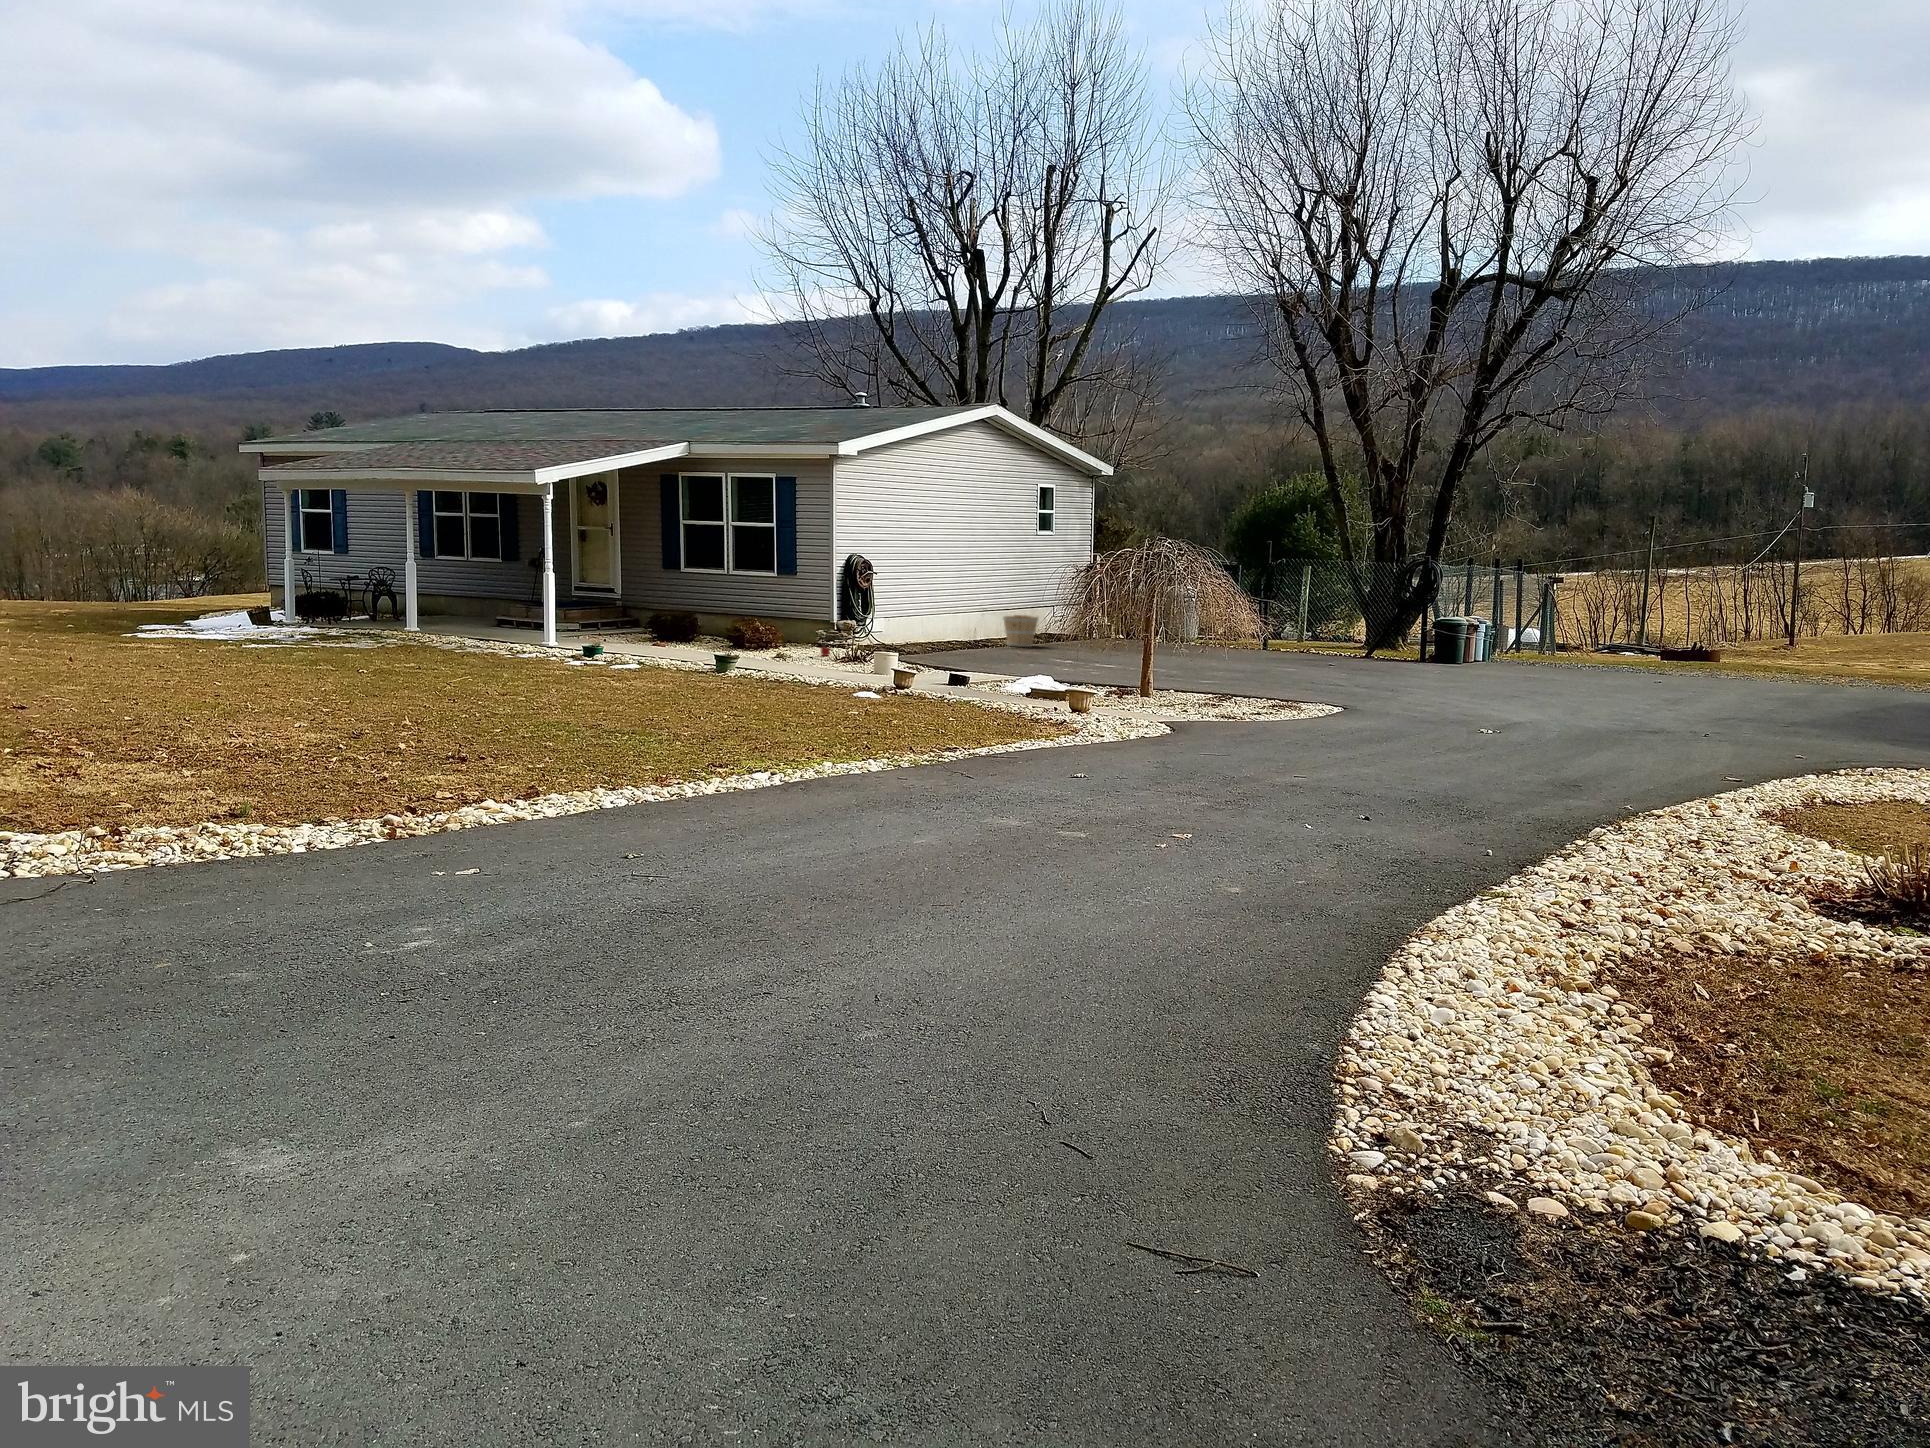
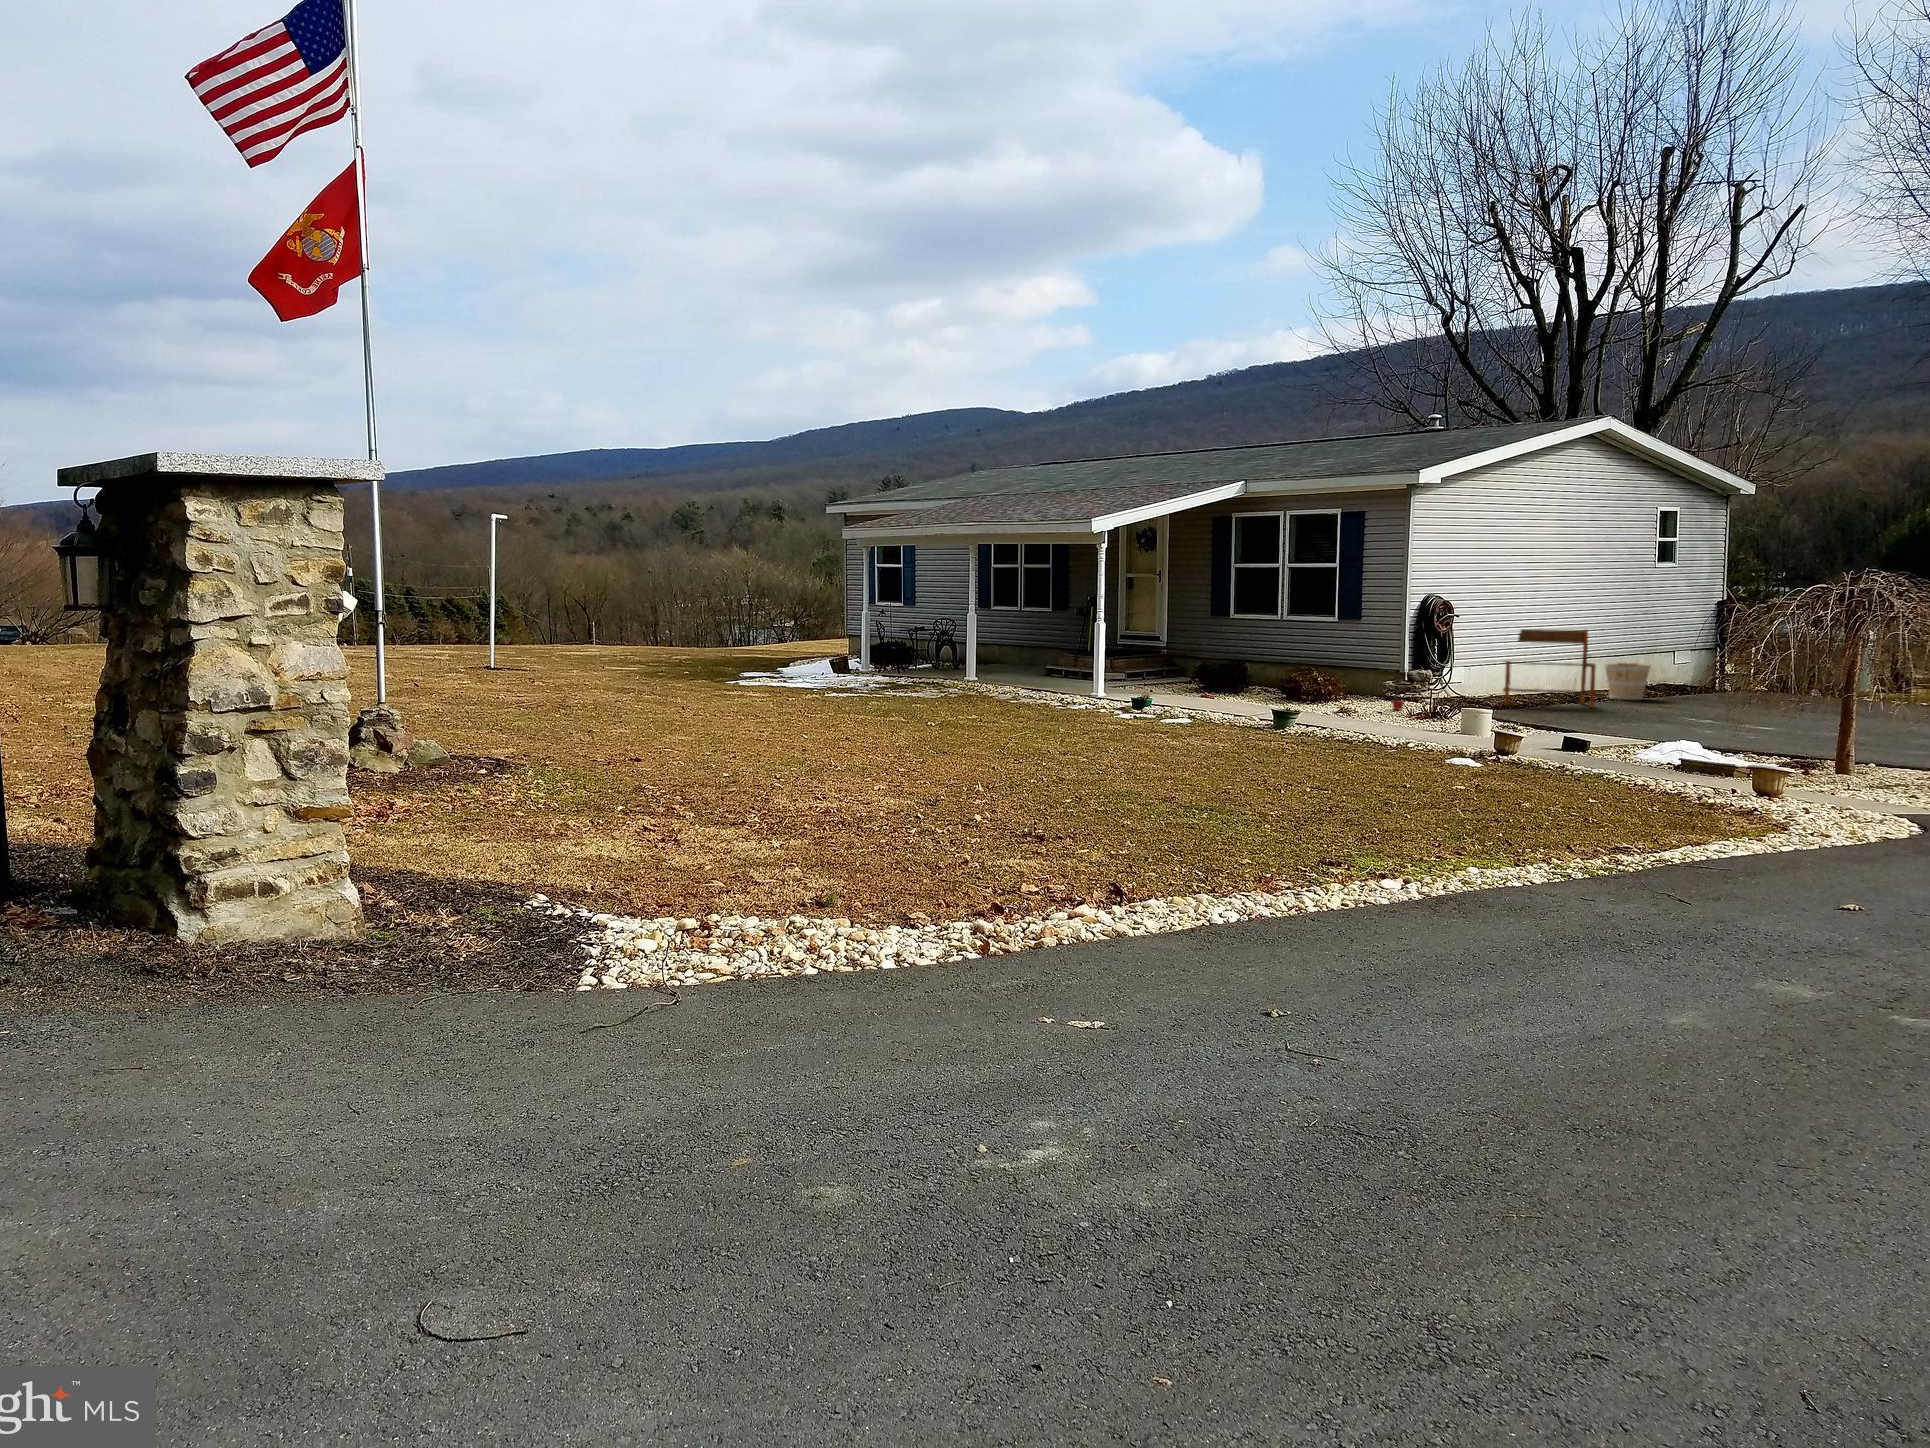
bench: none [918,584,991,653] -> present [1503,629,1596,708]

